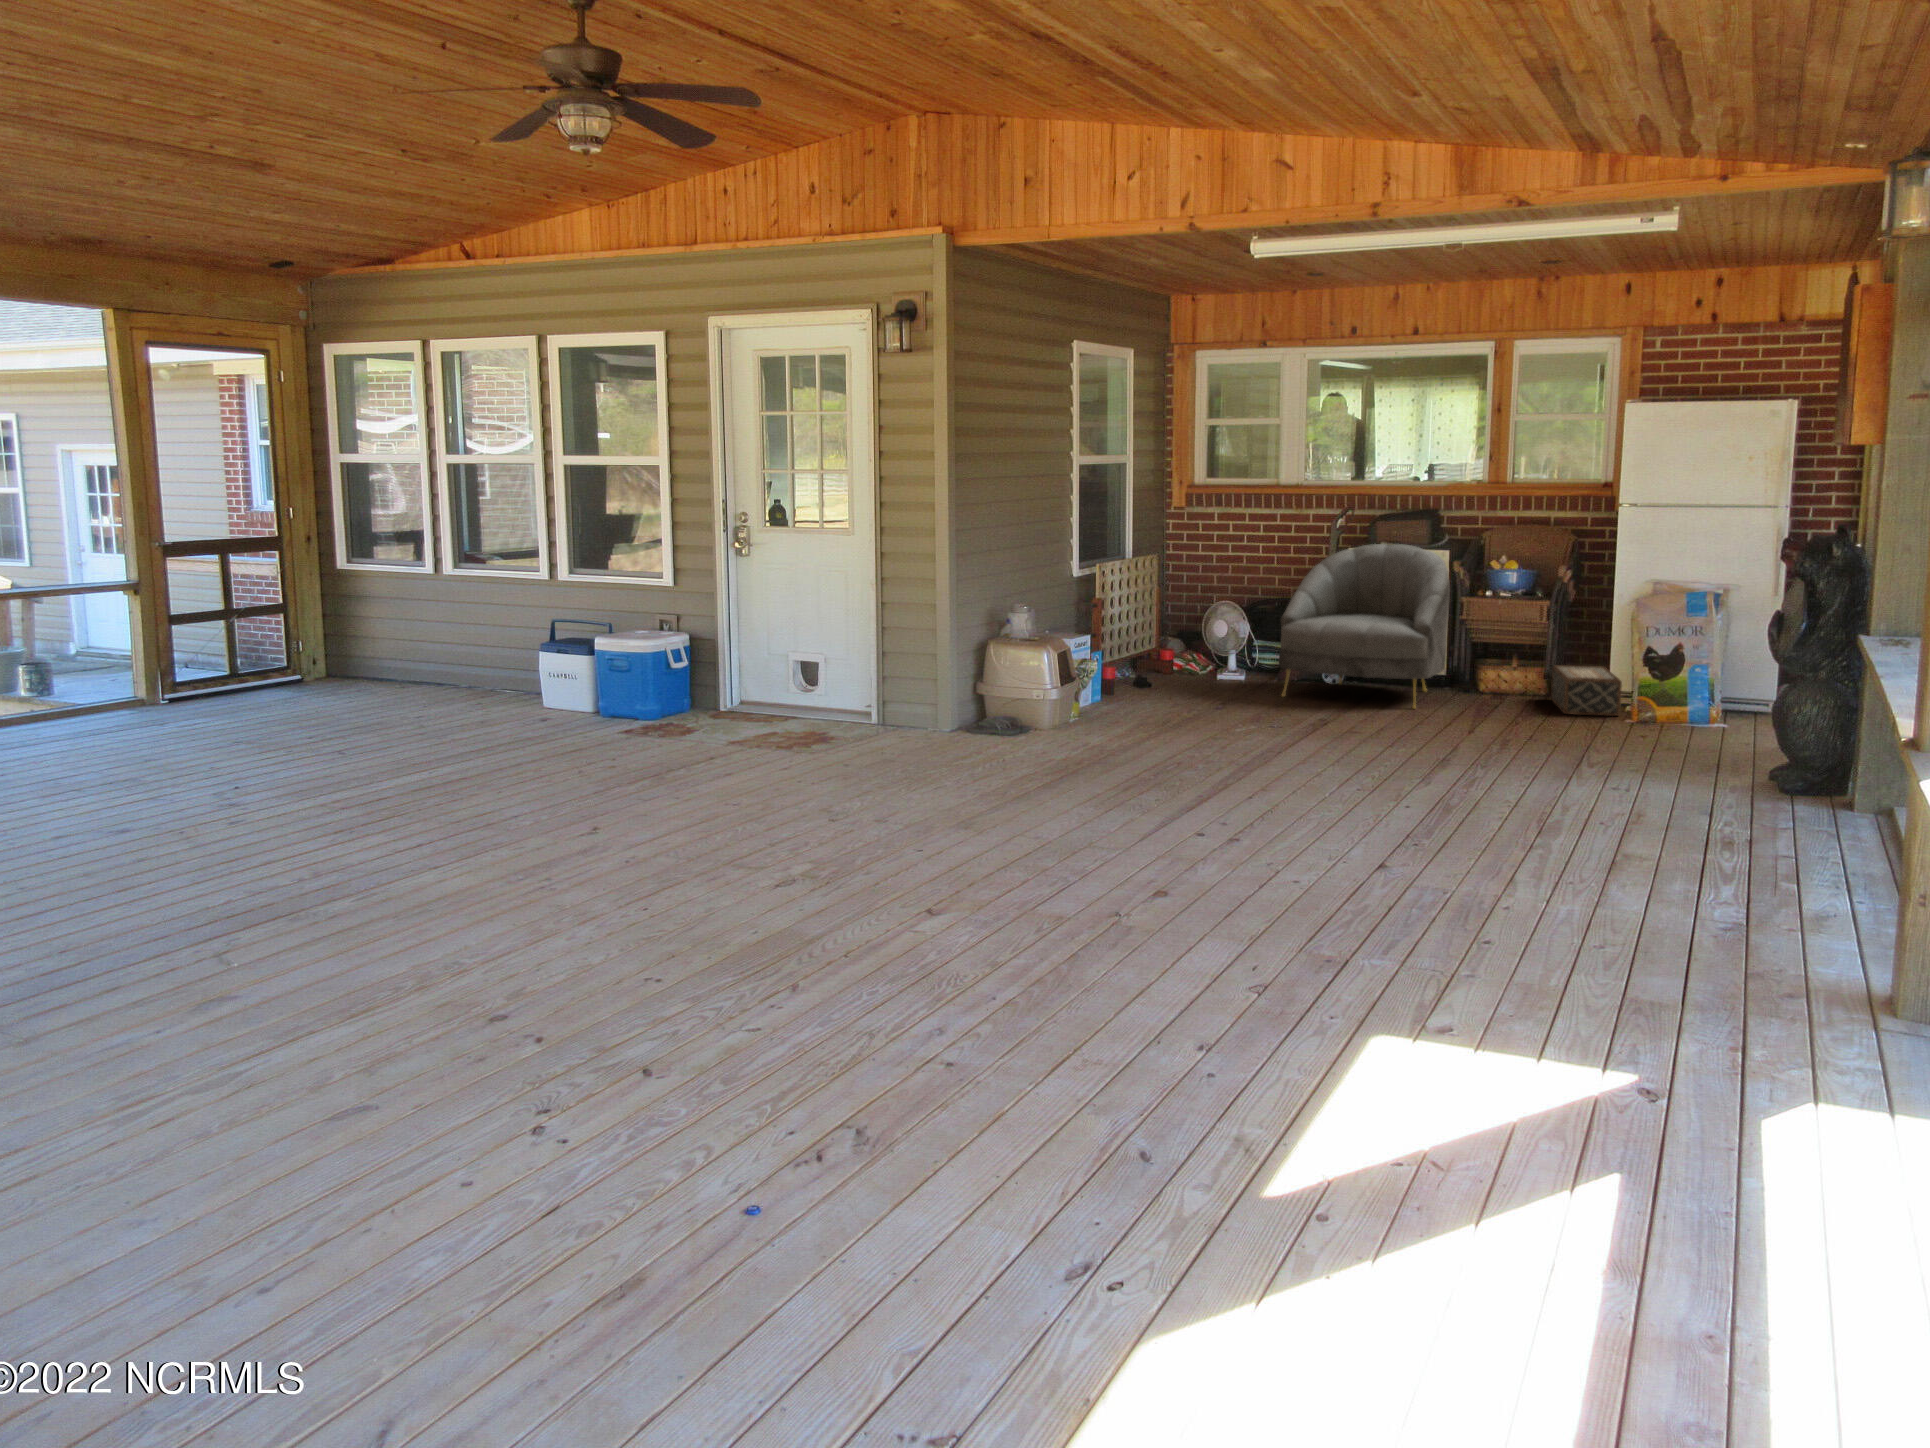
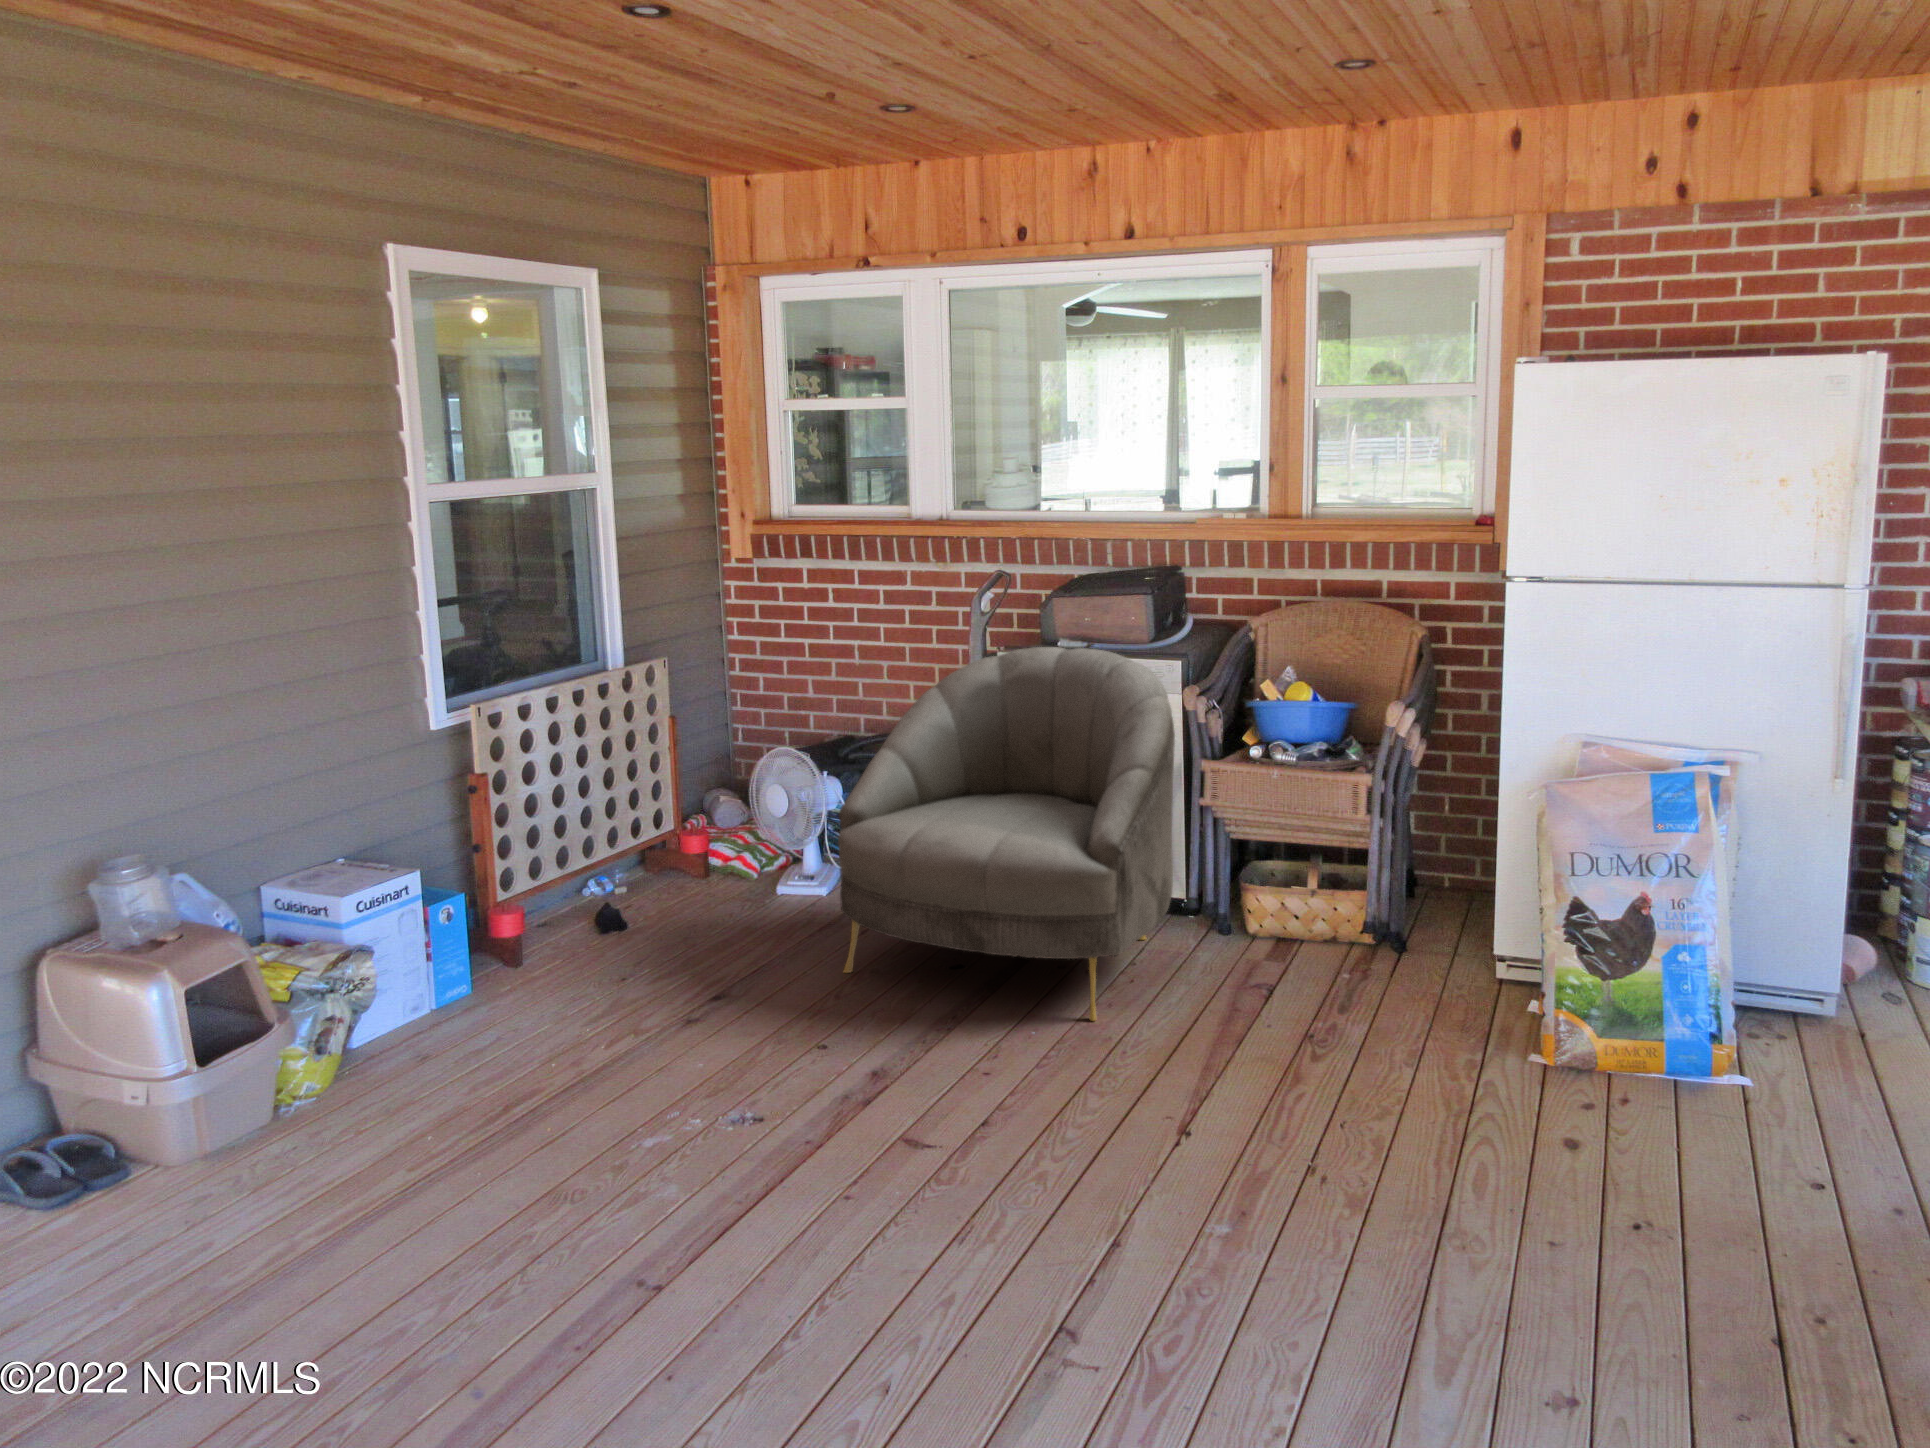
woven basket: present [1551,665,1622,716] -> none [1381,898,1520,1039]

